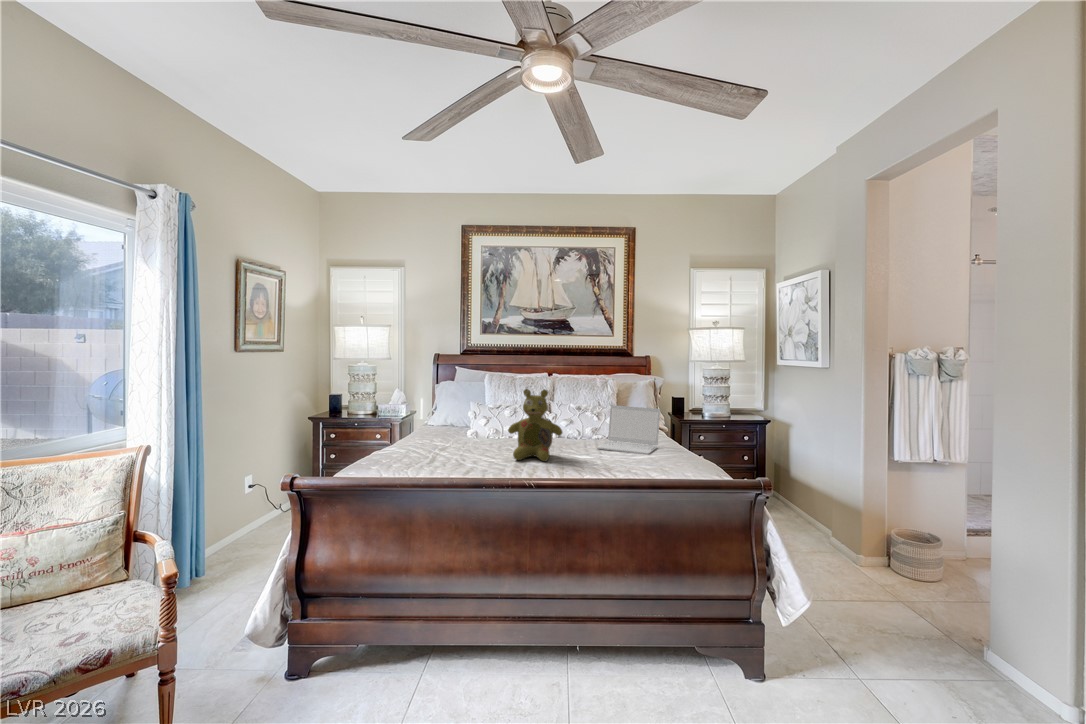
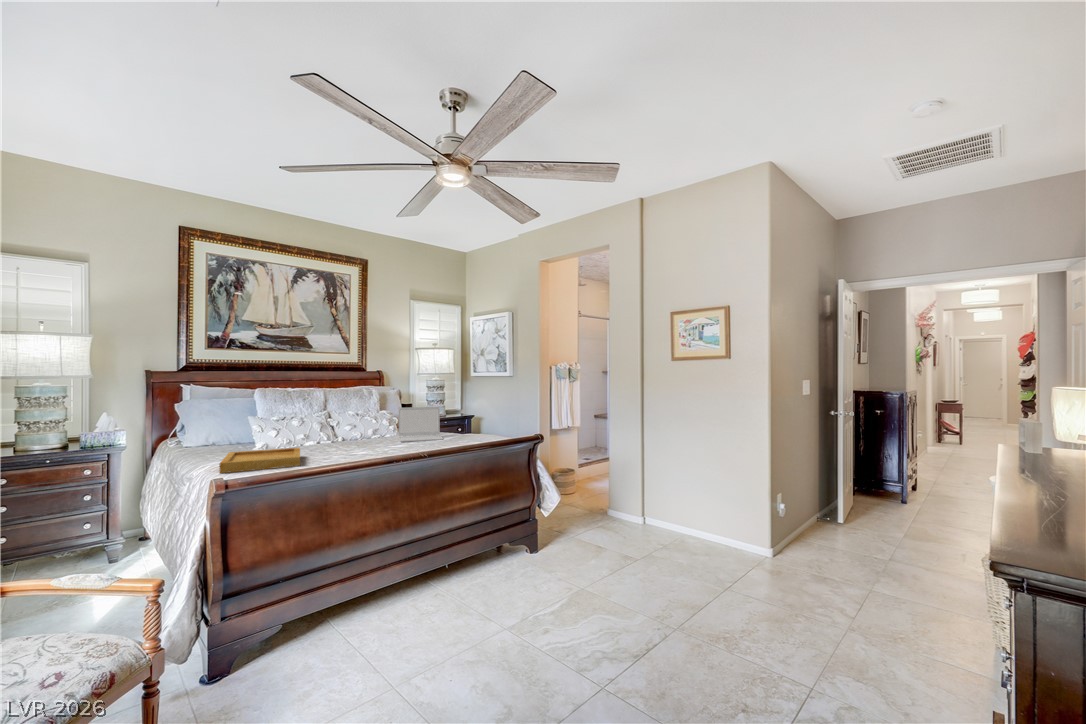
stuffed bear: present [508,389,562,461] -> none [339,395,387,455]
tray: none [384,436,477,464] -> present [220,448,300,473]

